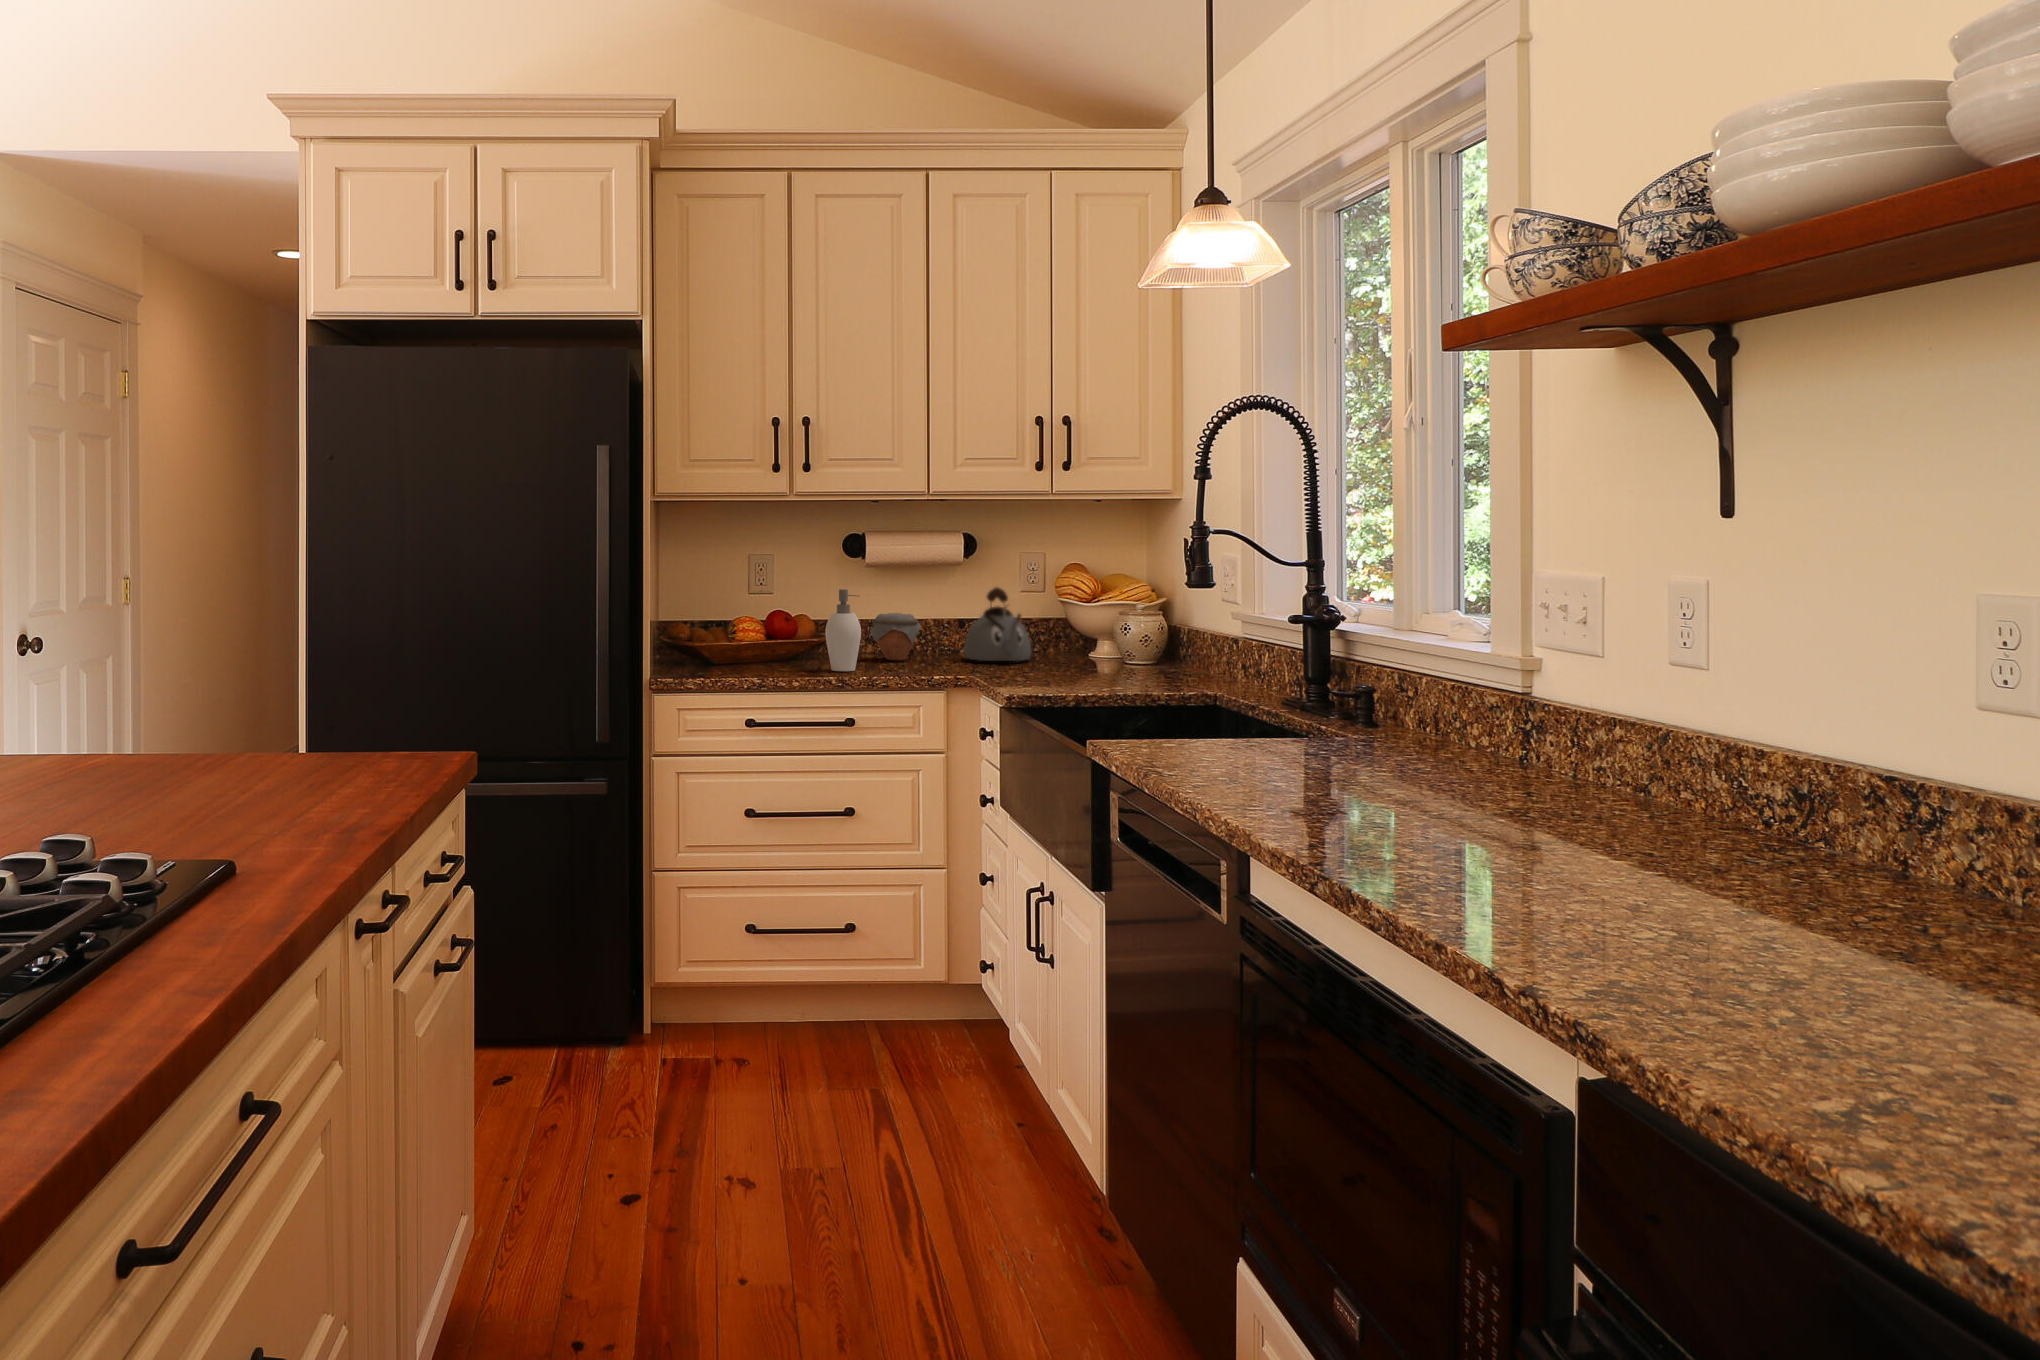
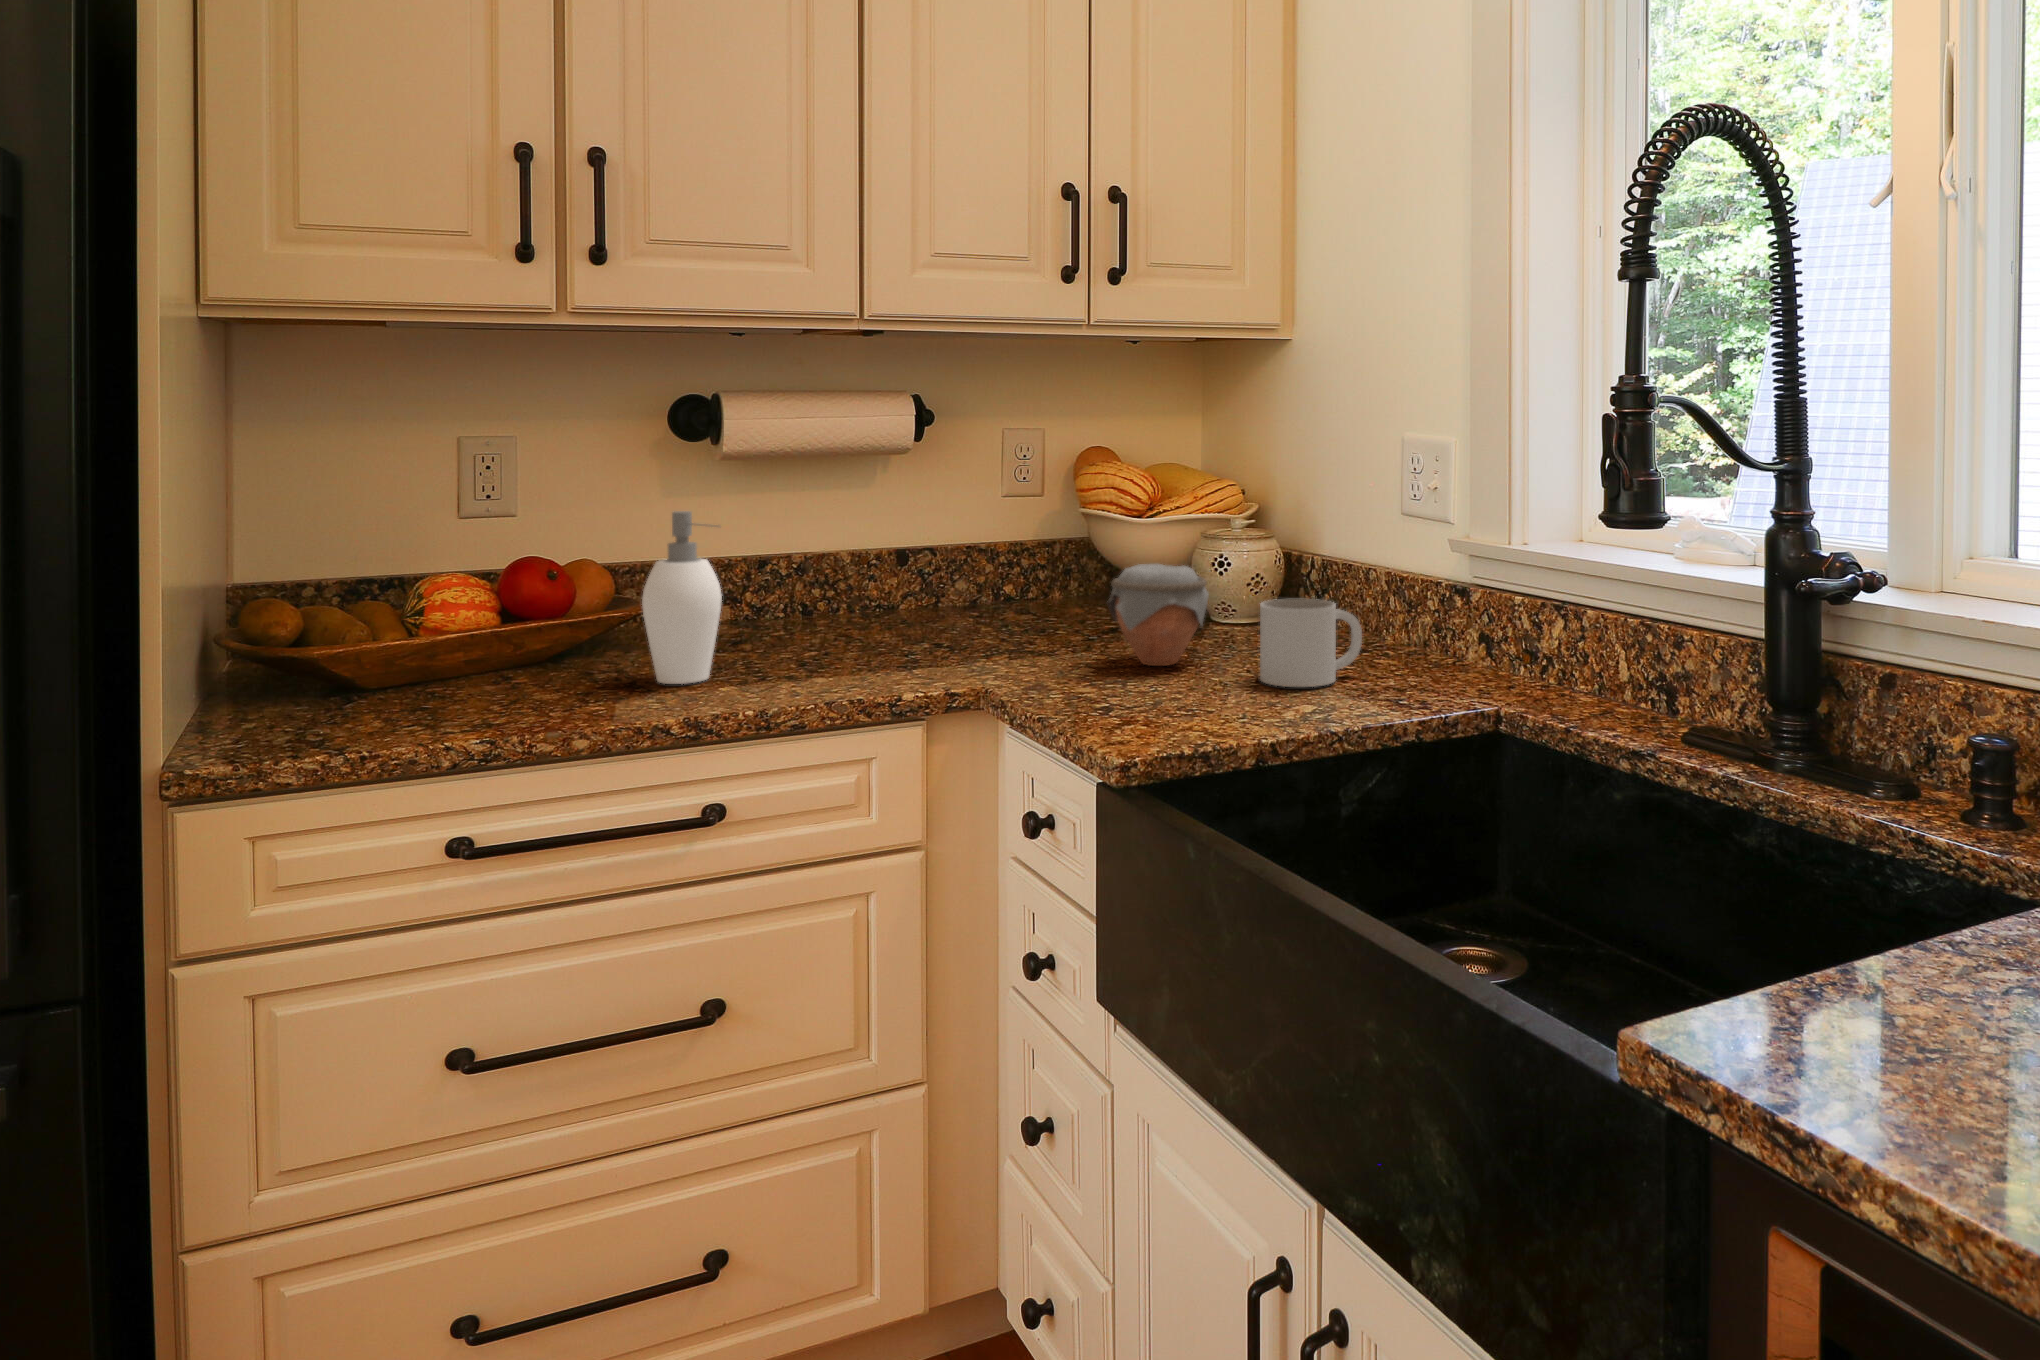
kettle: present [964,587,1031,661] -> none [915,493,1038,631]
jar: present [870,613,922,660] -> present [1107,564,1209,666]
mug: none [1126,642,1187,687] -> present [1260,599,1362,687]

